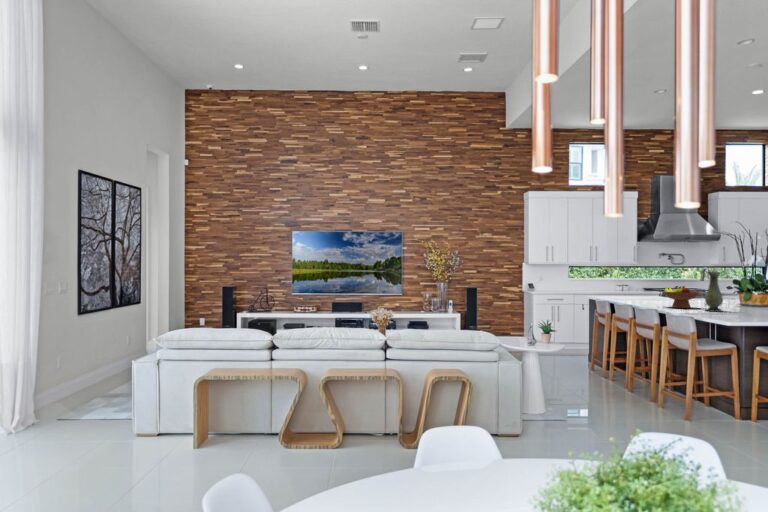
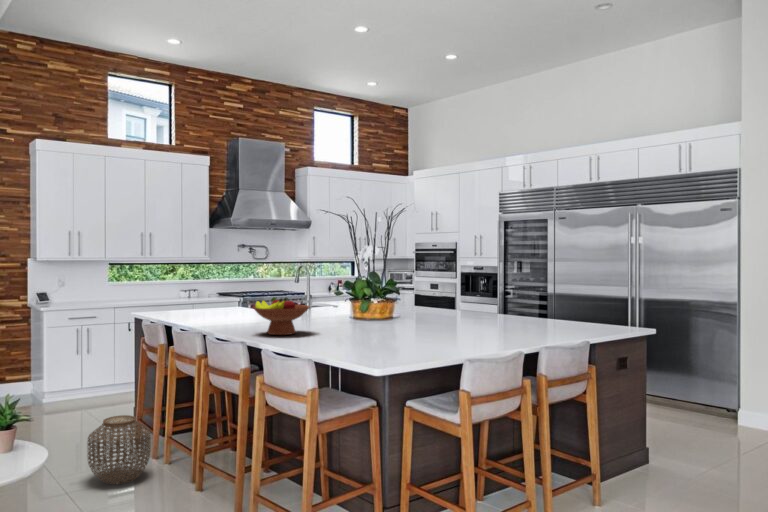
vase: present [705,272,723,312] -> none [321,272,348,341]
woven basket: none [569,349,603,385] -> present [88,415,150,484]

